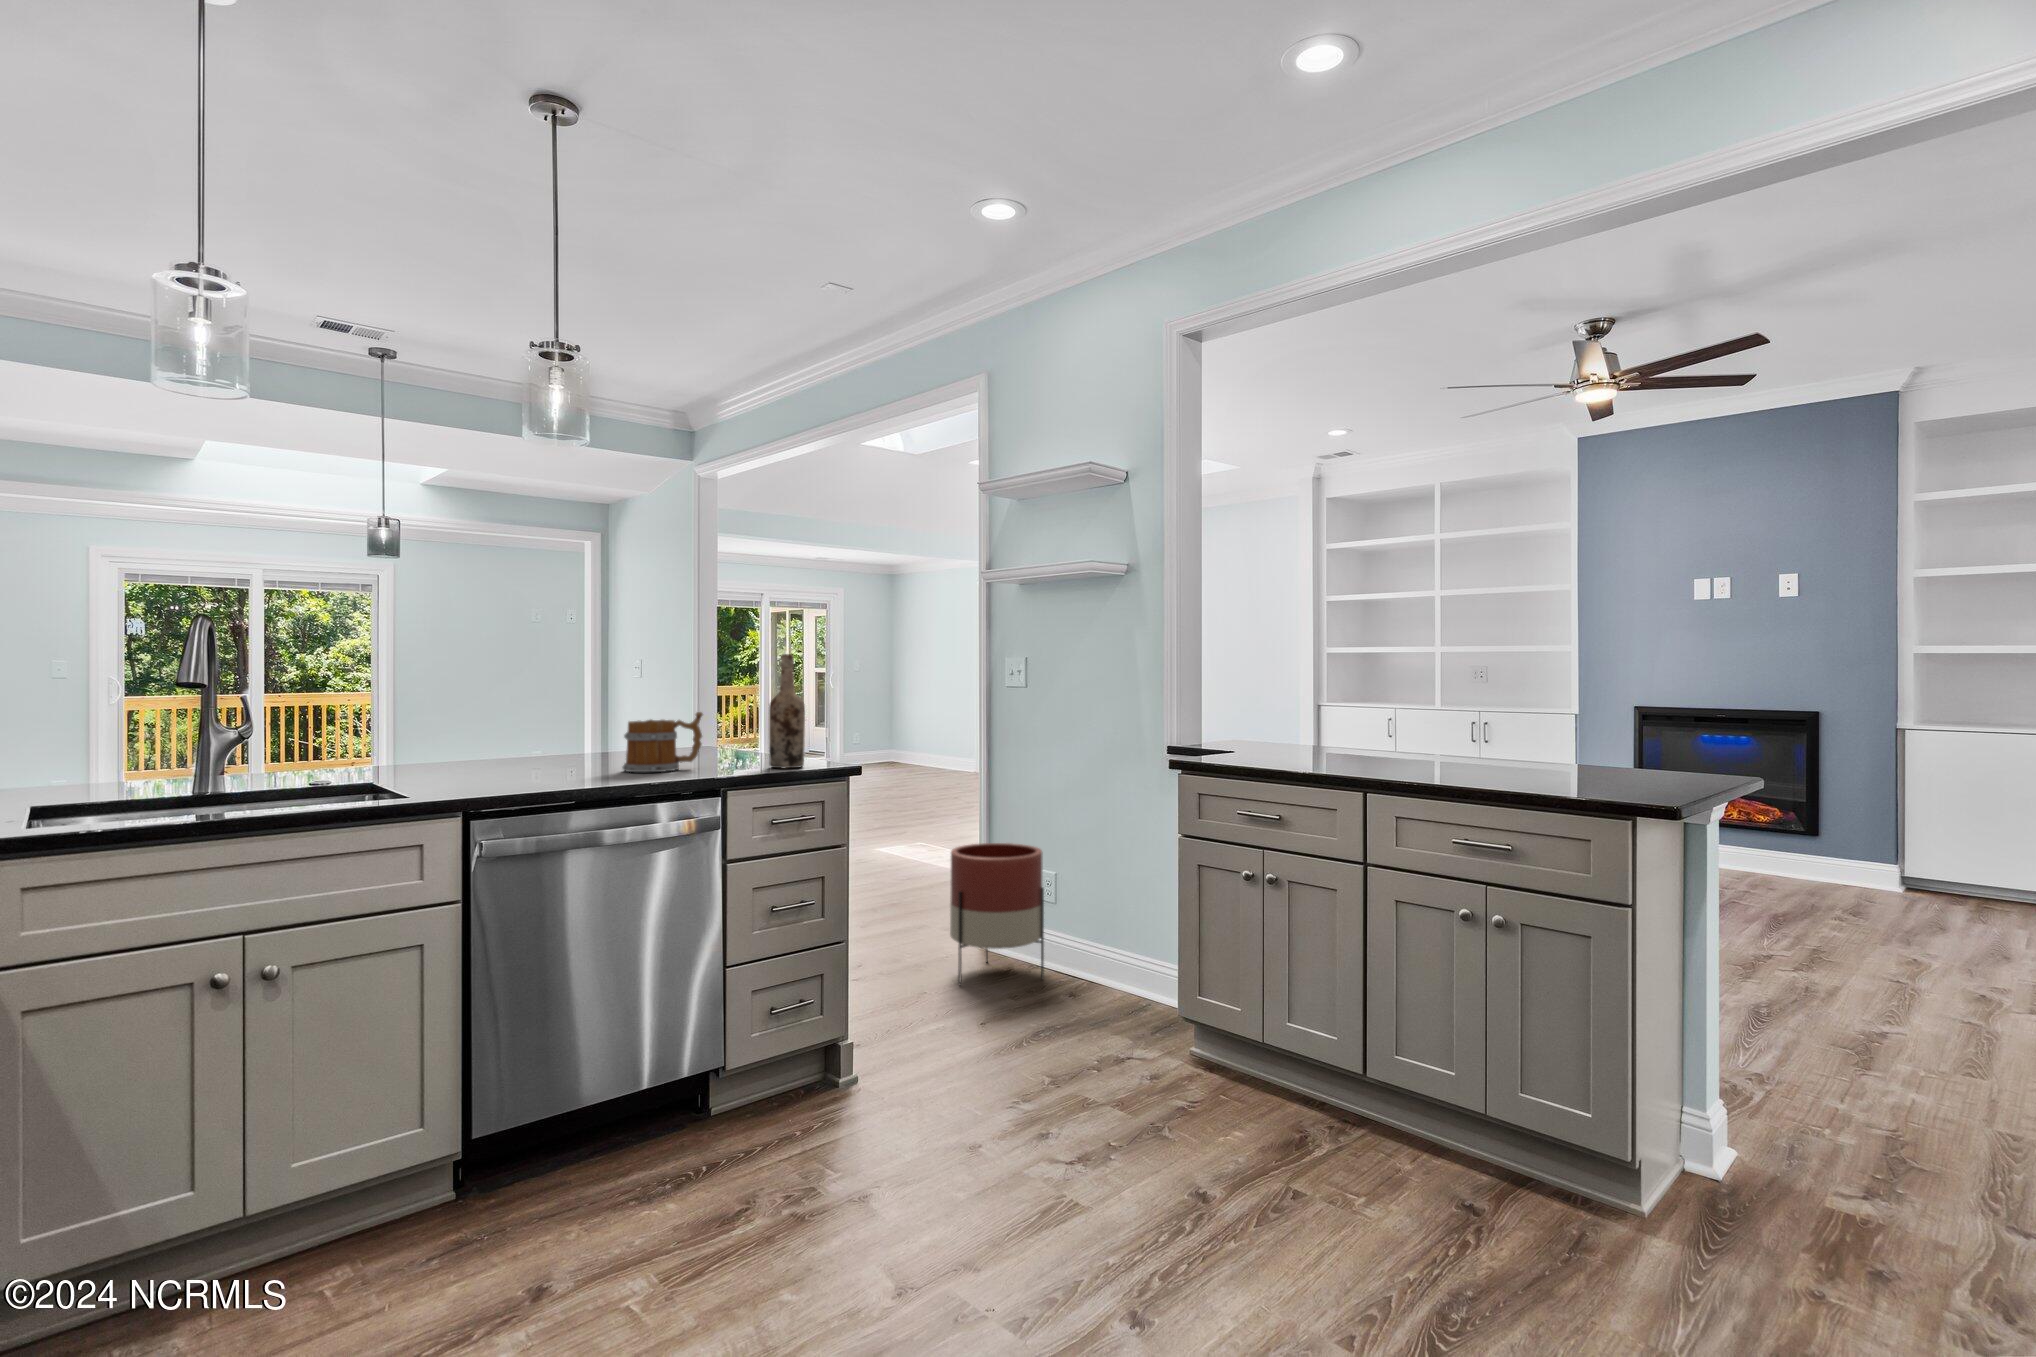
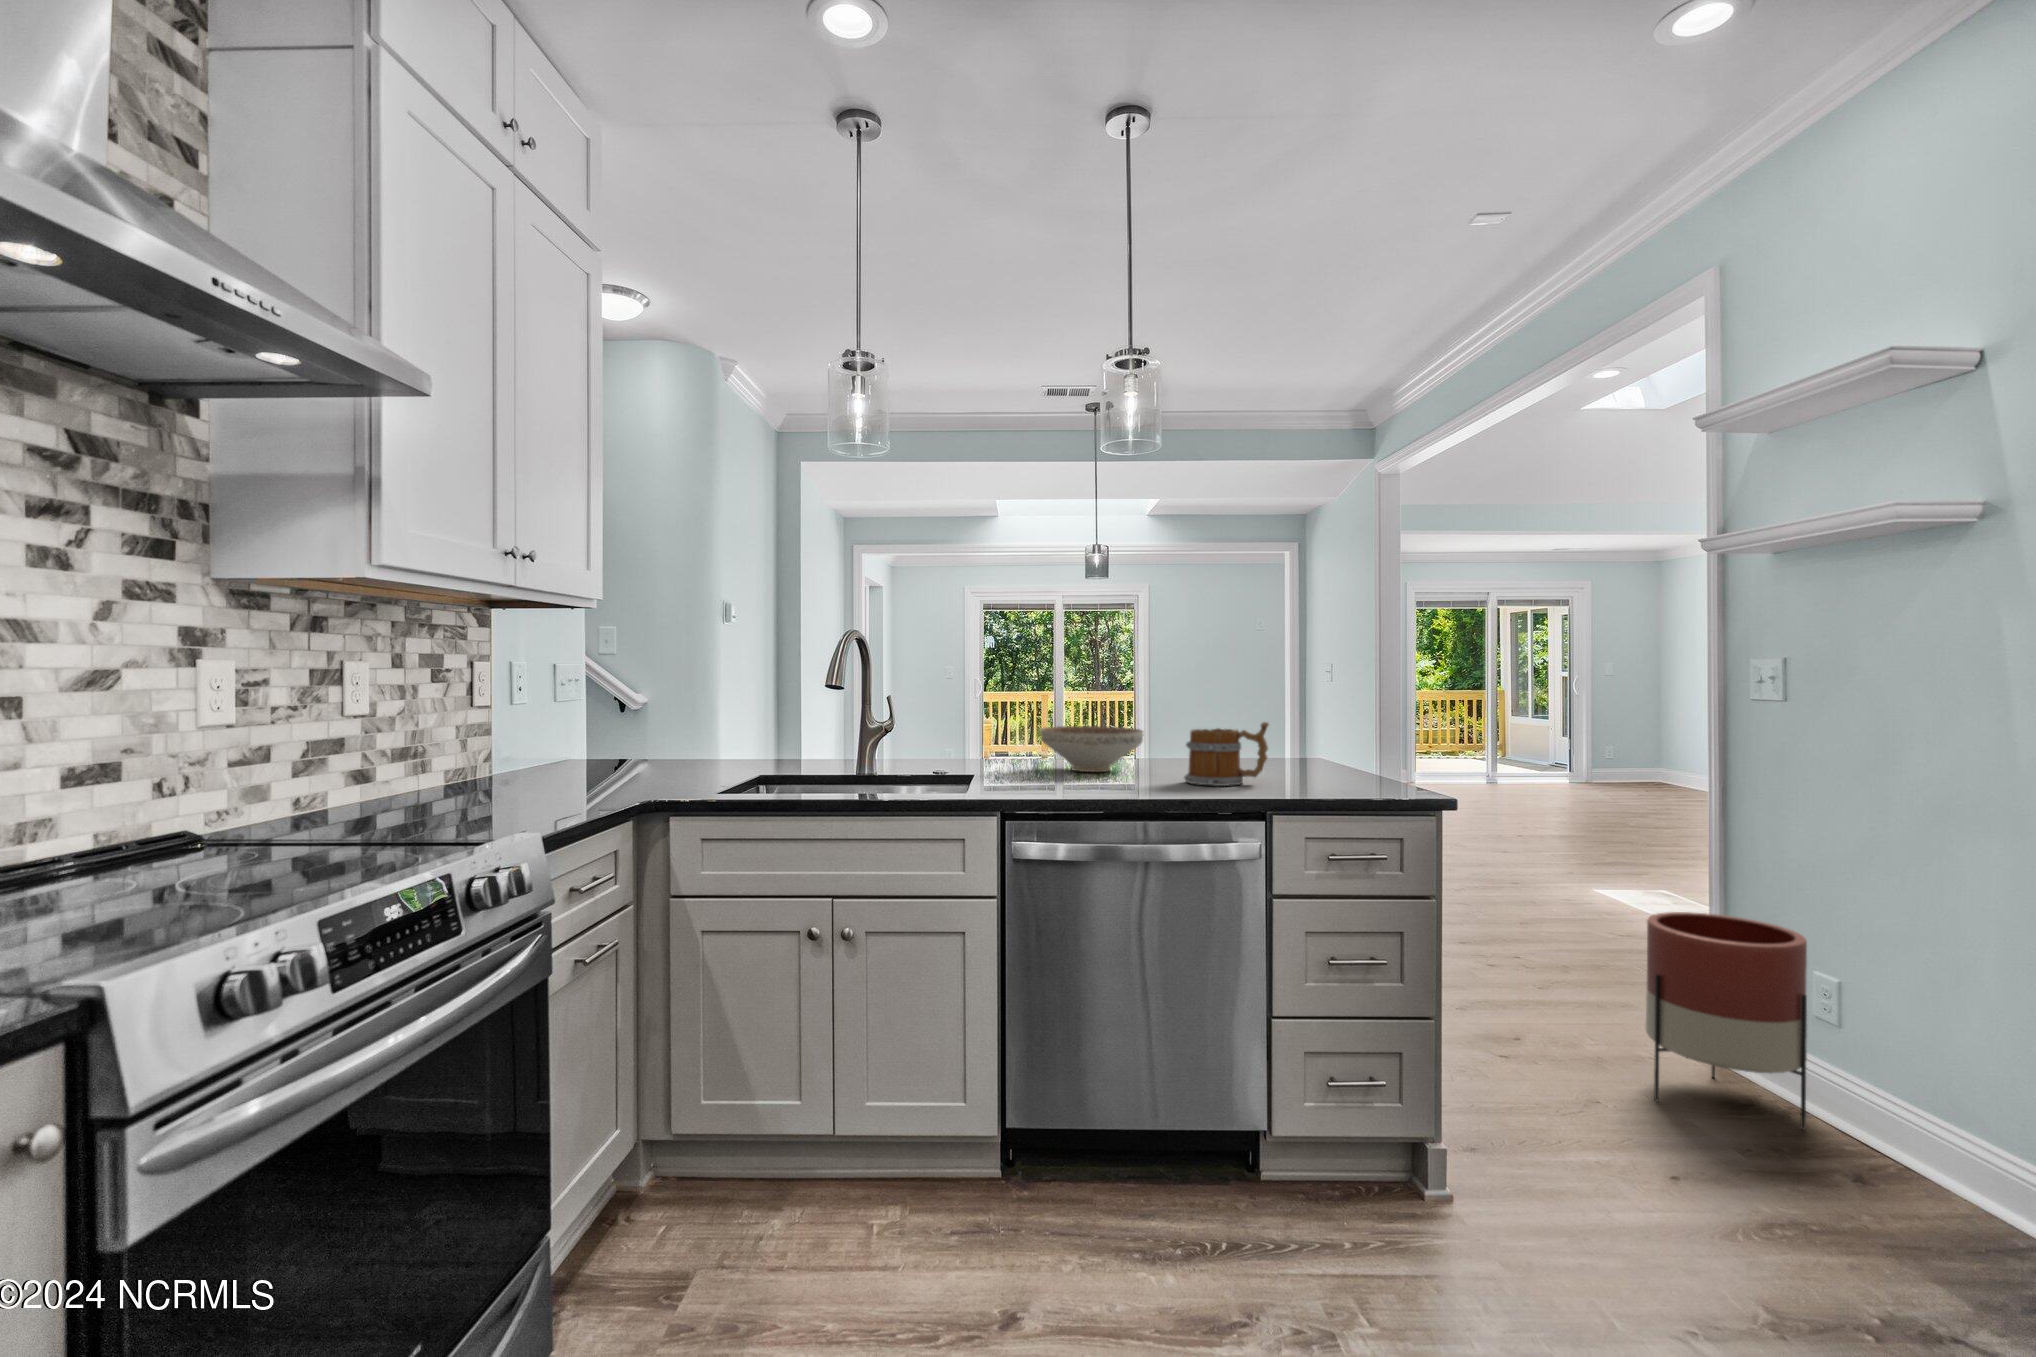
wine bottle: present [769,654,805,768] -> none [1340,657,1384,794]
decorative bowl: none [444,724,563,771] -> present [1040,726,1144,772]

